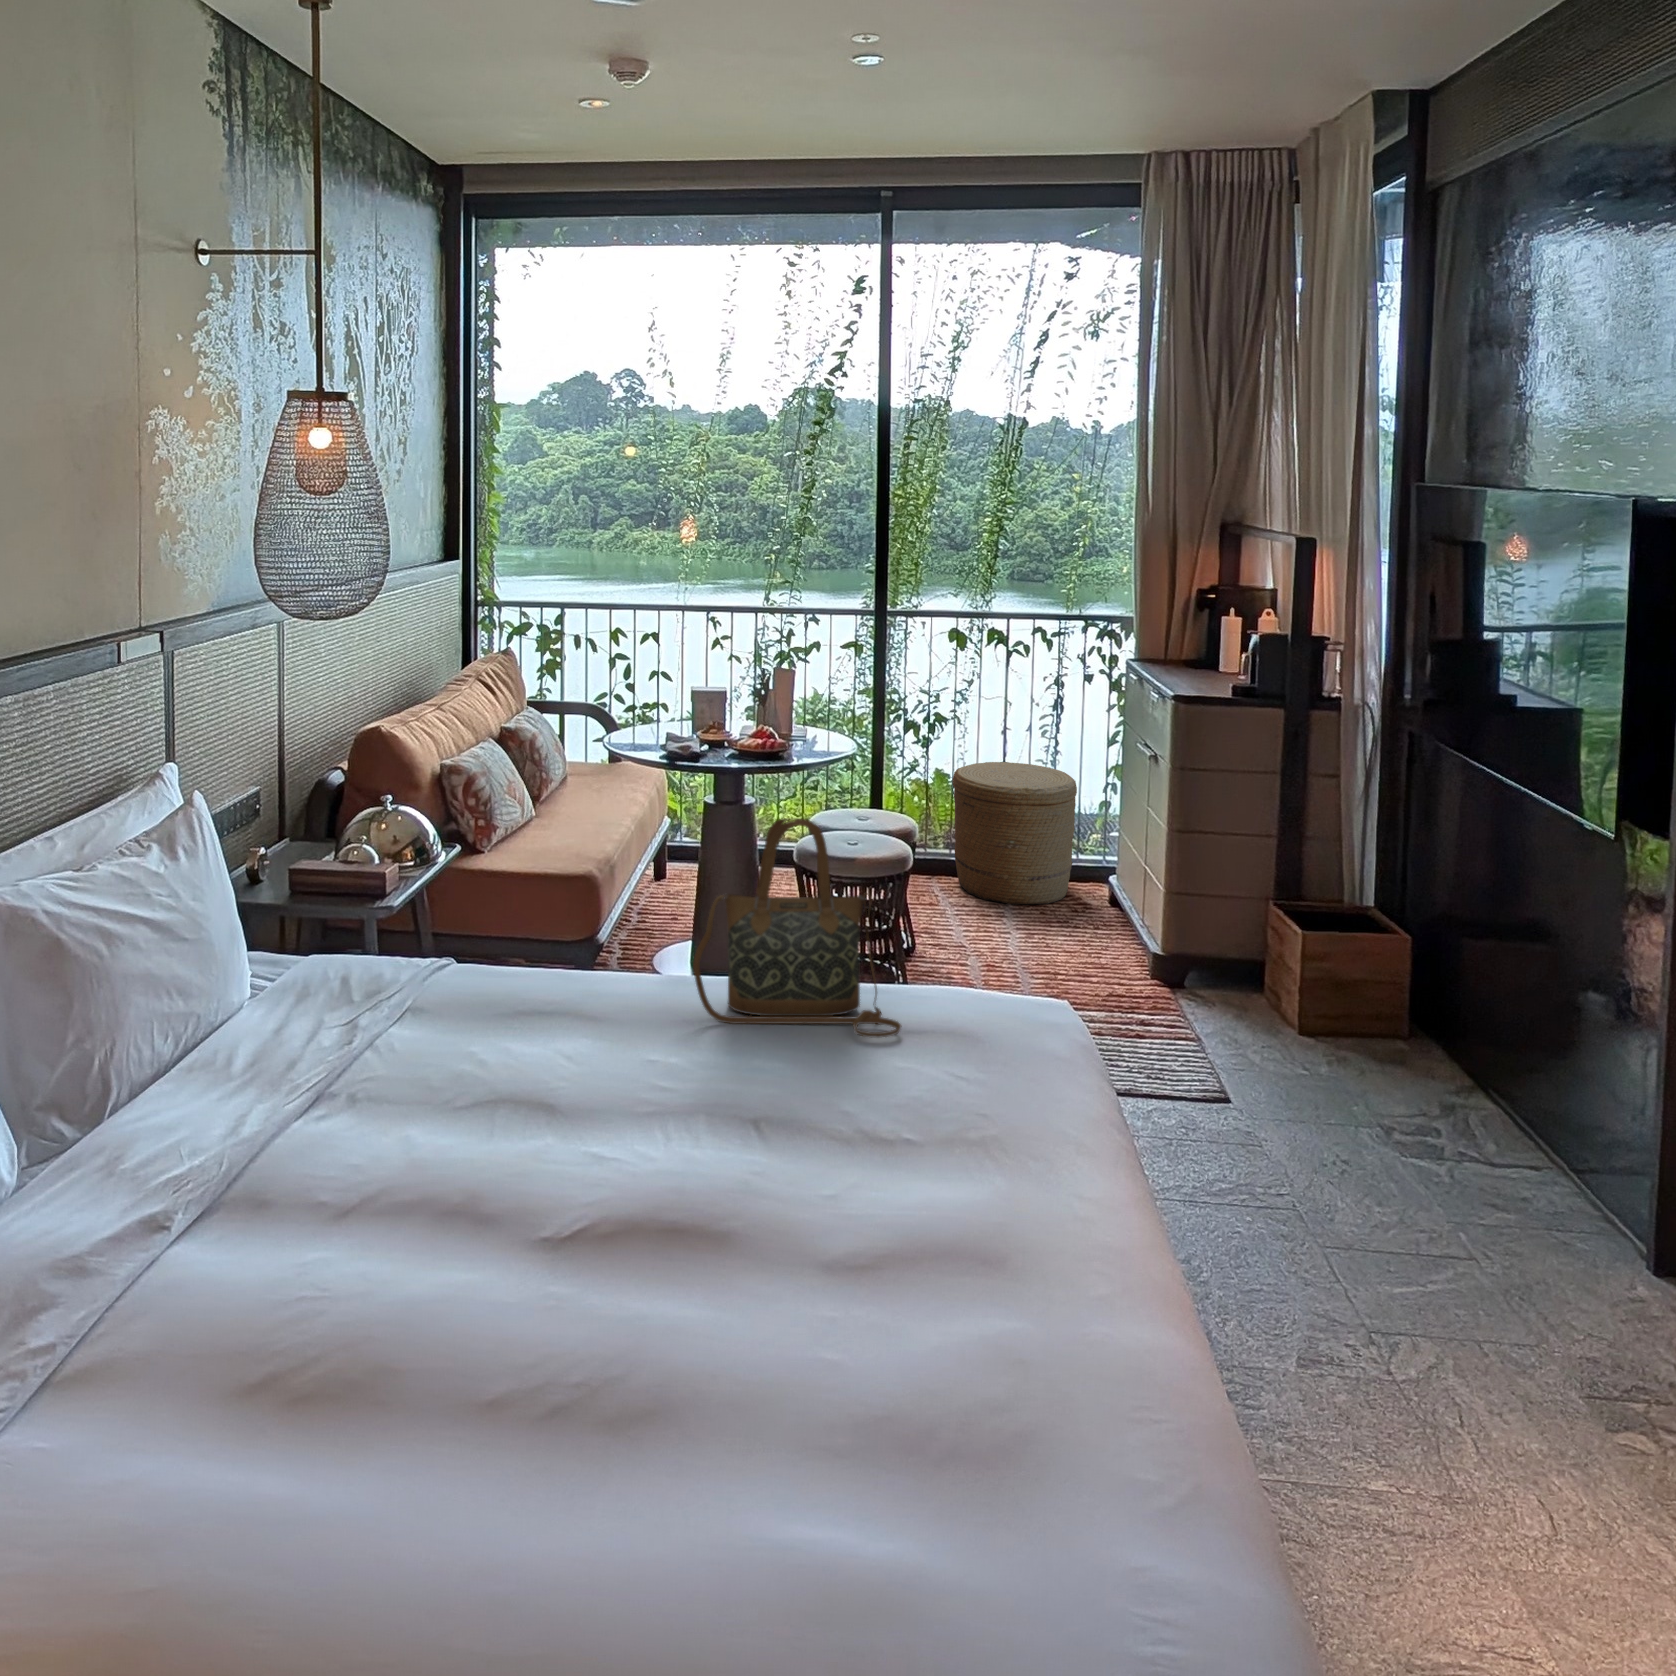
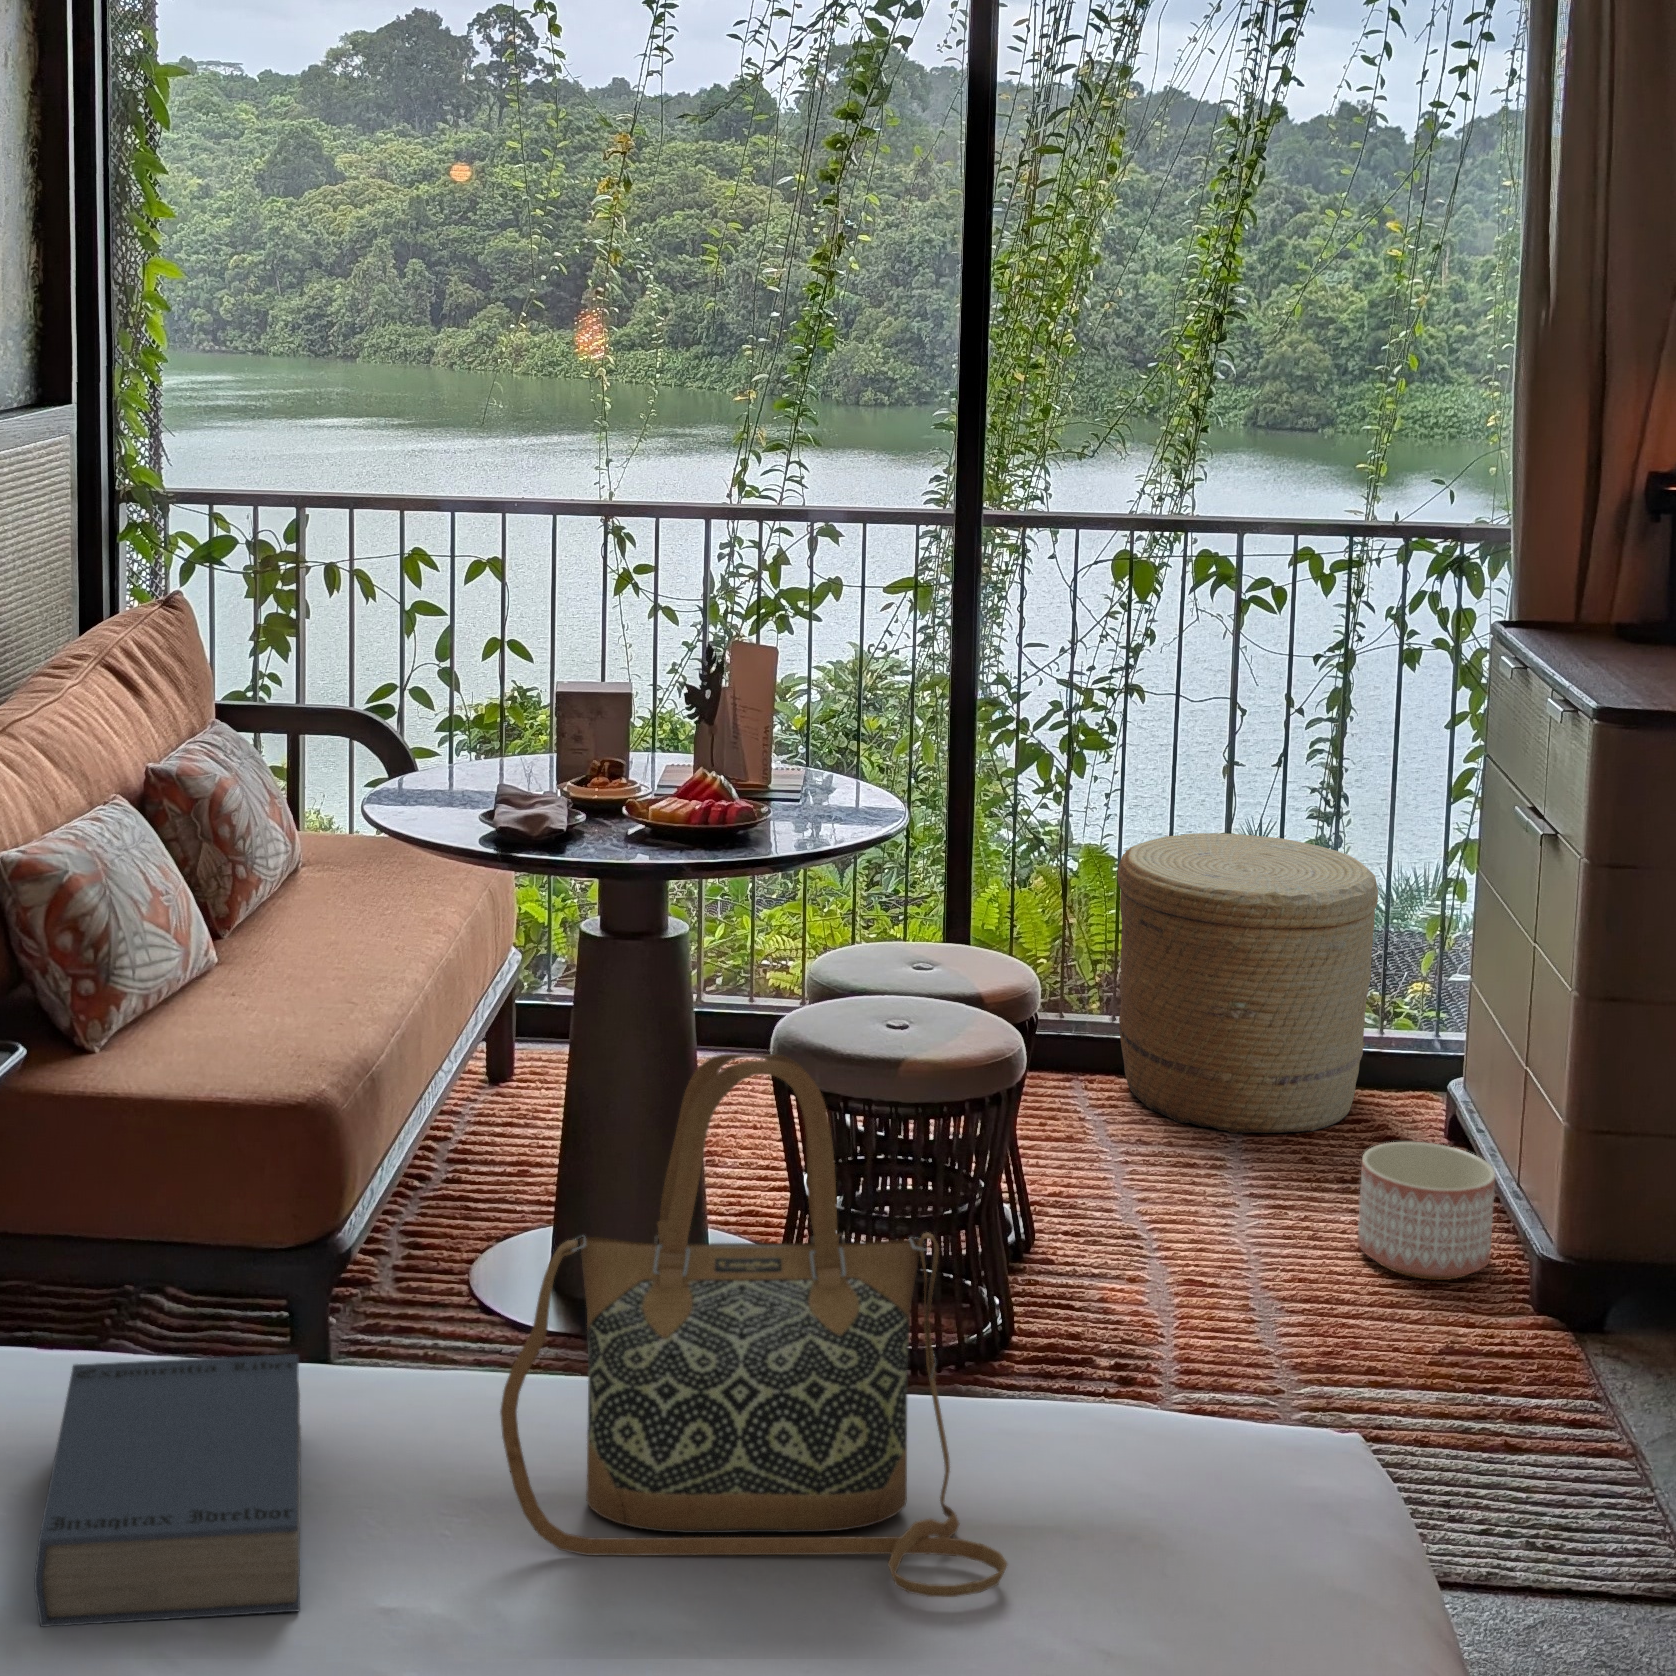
planter: none [1068,903,1132,968] -> present [1357,1142,1495,1280]
book: none [511,948,616,1044] -> present [34,1354,301,1627]

